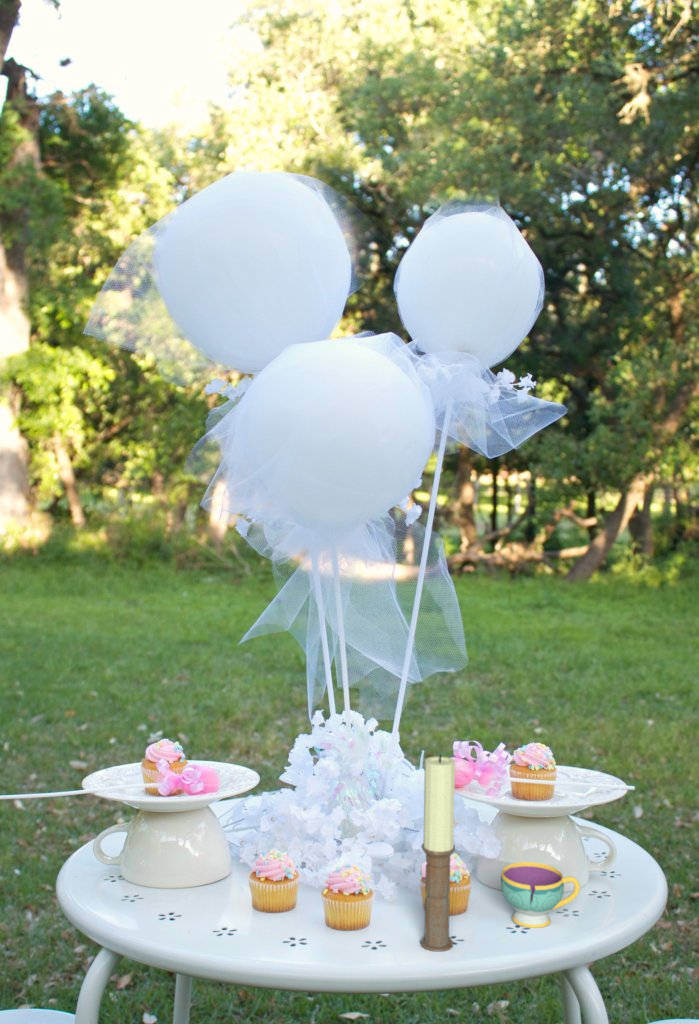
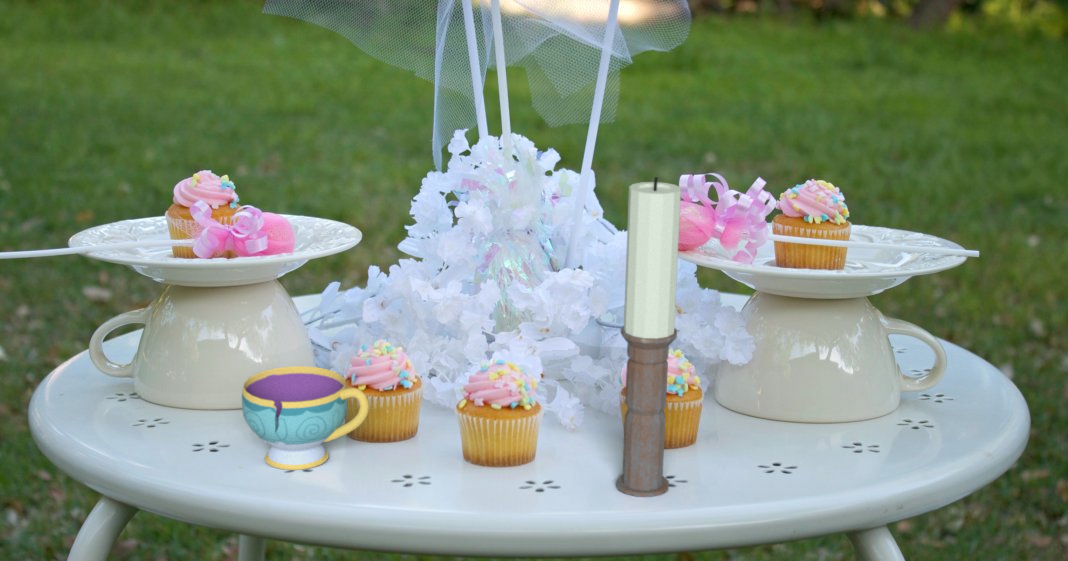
teacup: present [501,862,580,928] -> present [242,366,369,470]

